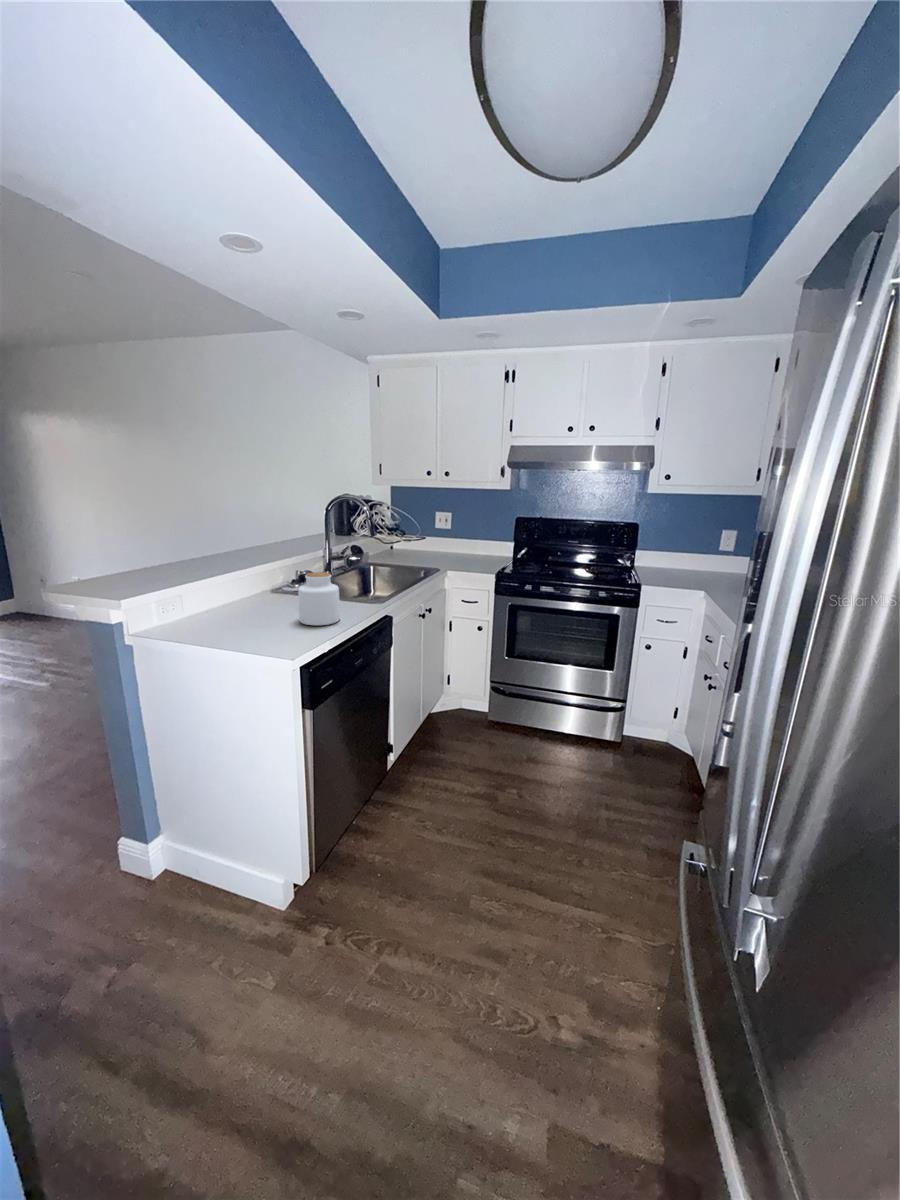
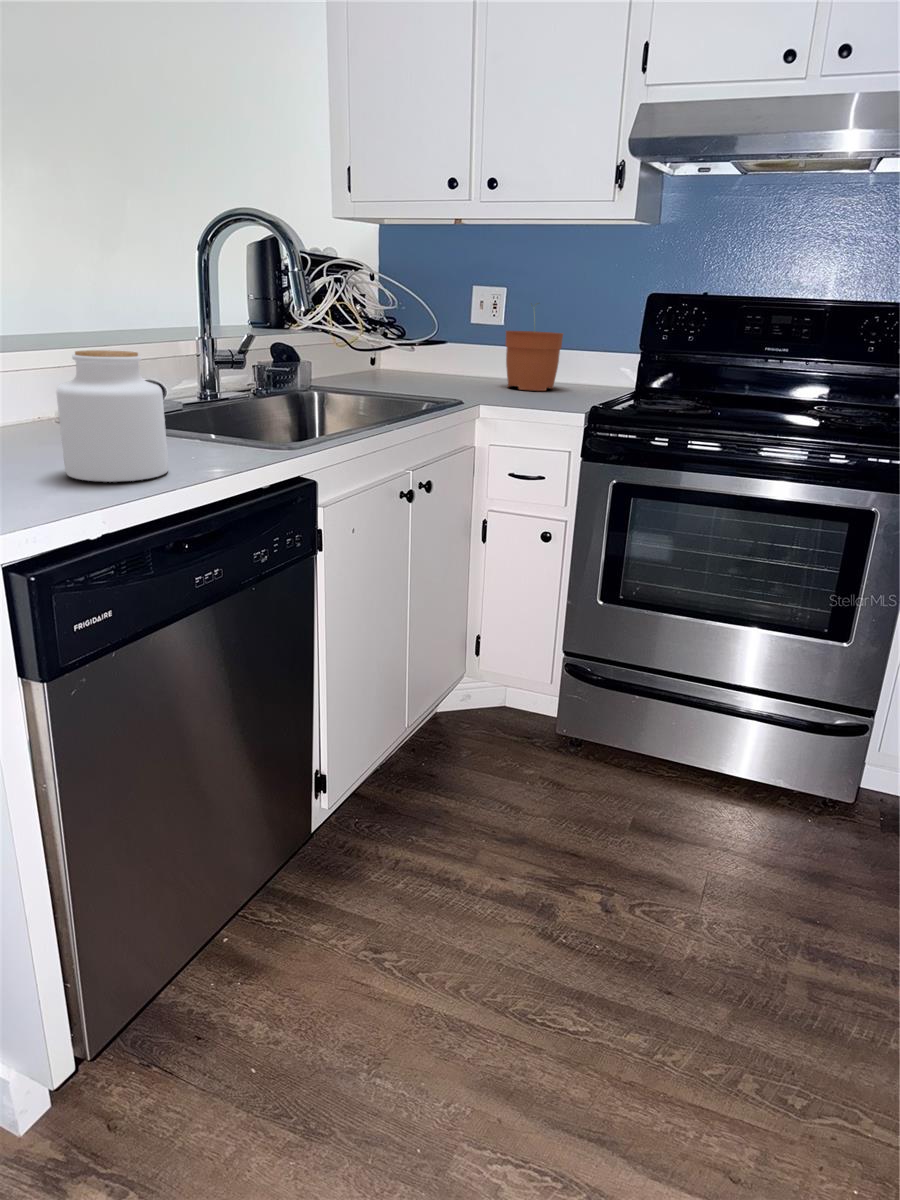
plant pot: none [454,522,481,562] -> present [506,304,563,391]

